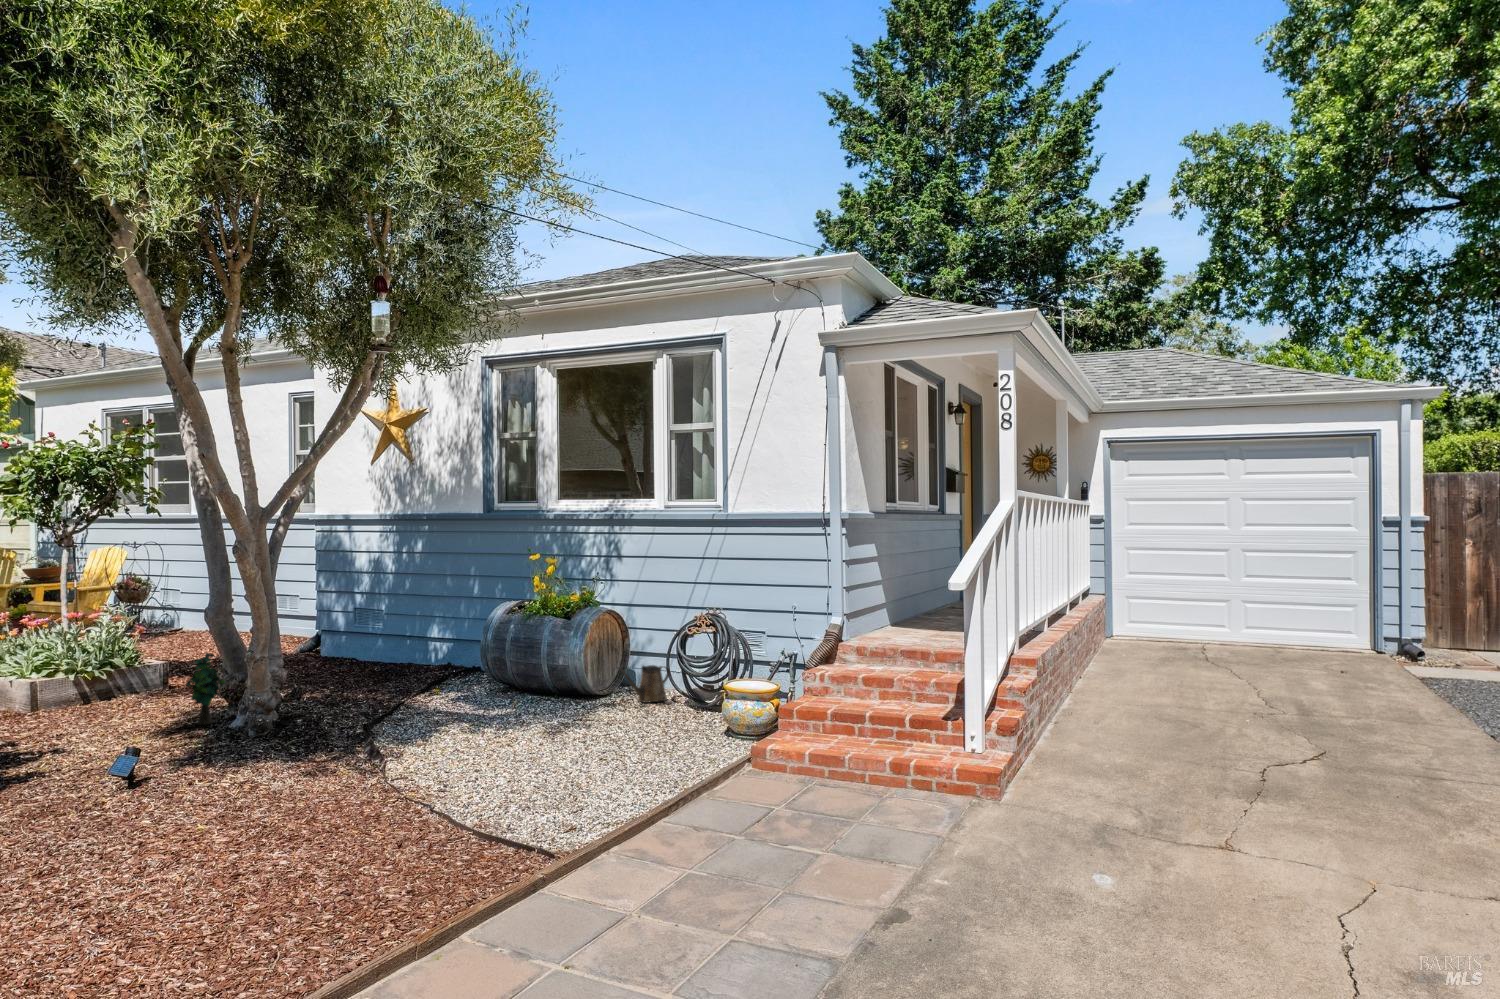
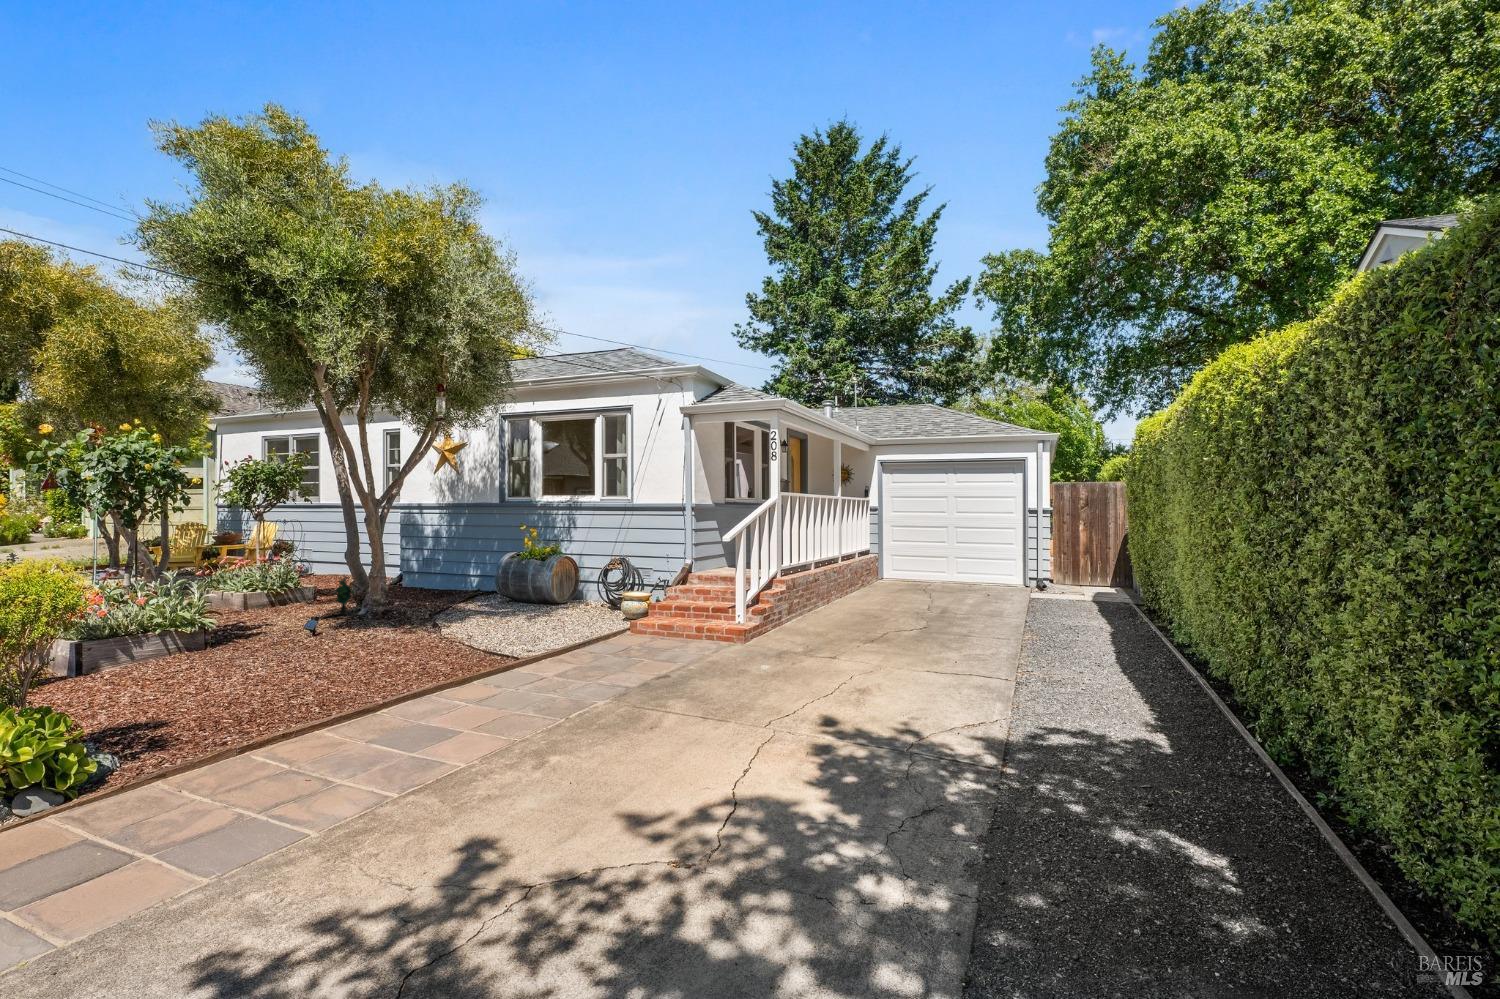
watering can: present [618,665,670,703] -> none [569,587,600,607]

